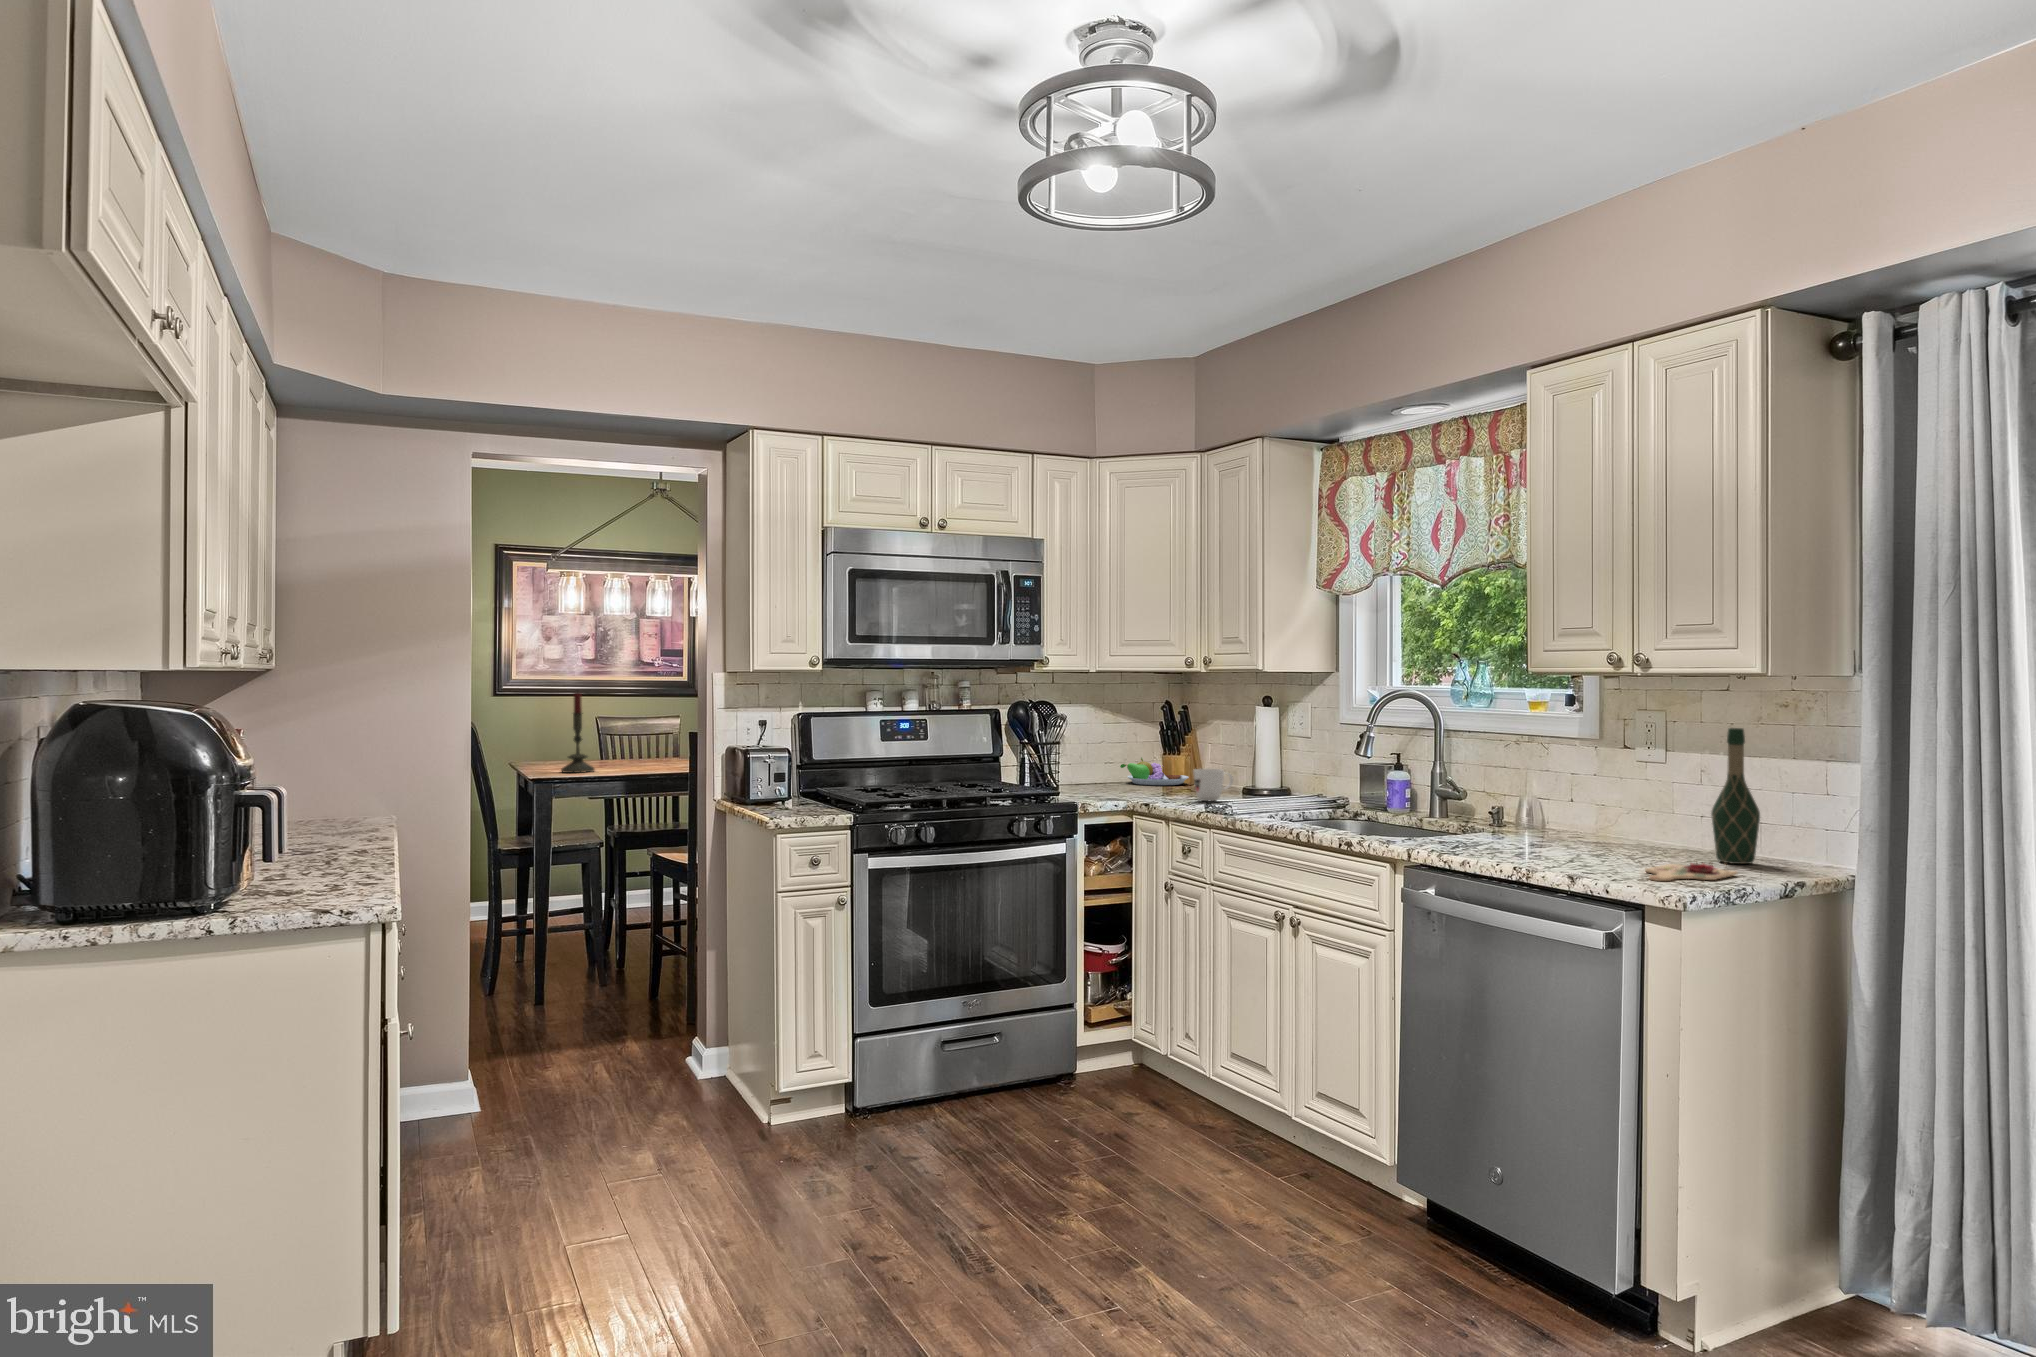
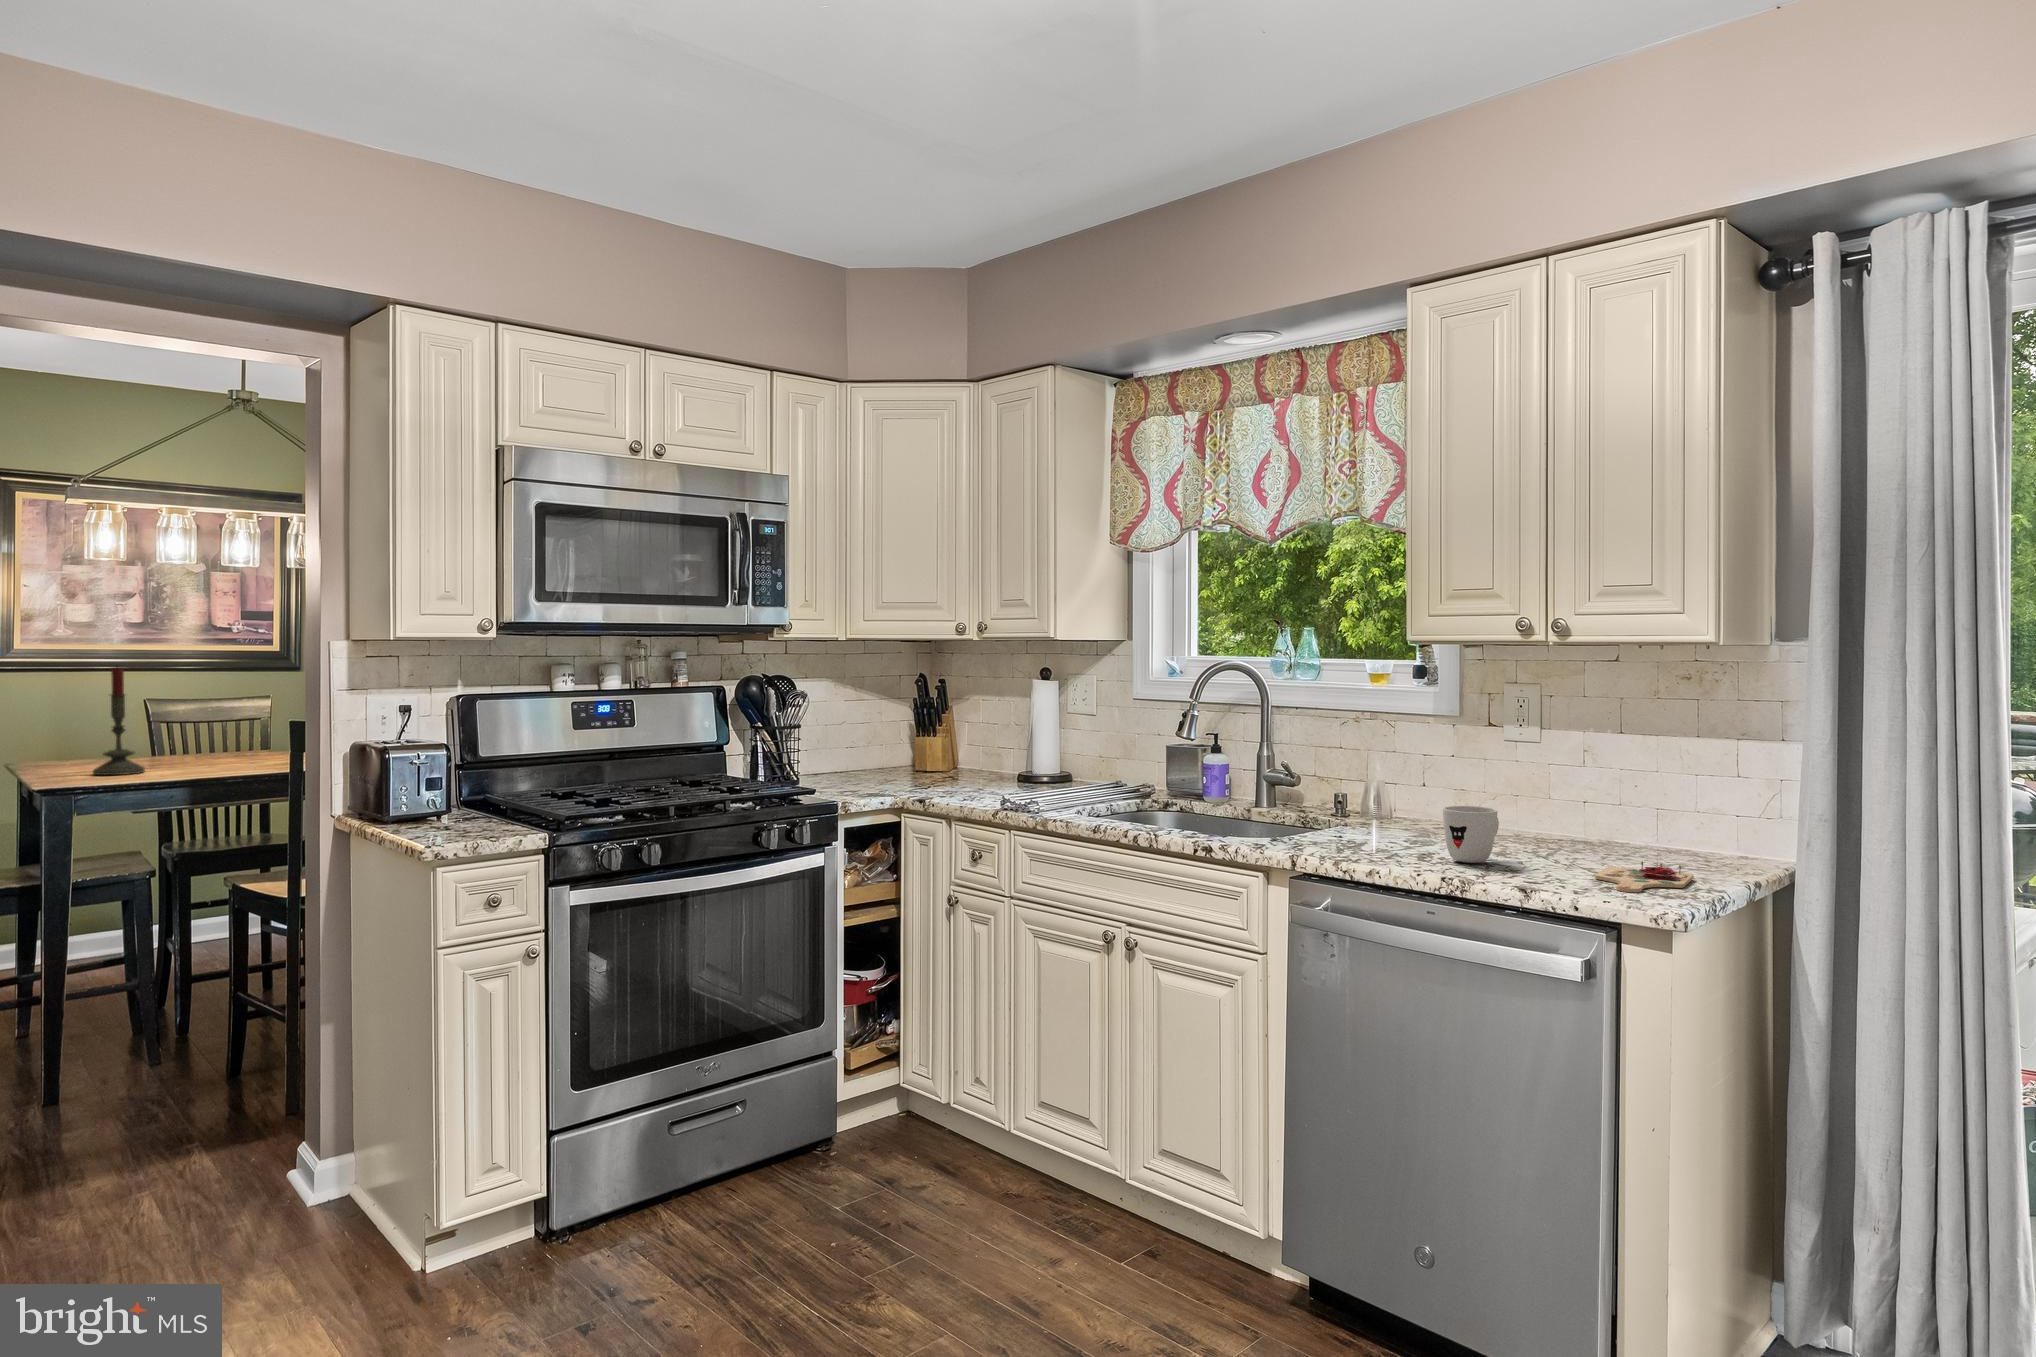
wine bottle: present [1711,728,1760,864] -> none [1631,705,1686,862]
fruit bowl: present [1120,758,1189,785] -> none [865,743,945,776]
mug: present [1194,769,1233,801] -> present [1443,806,1499,863]

